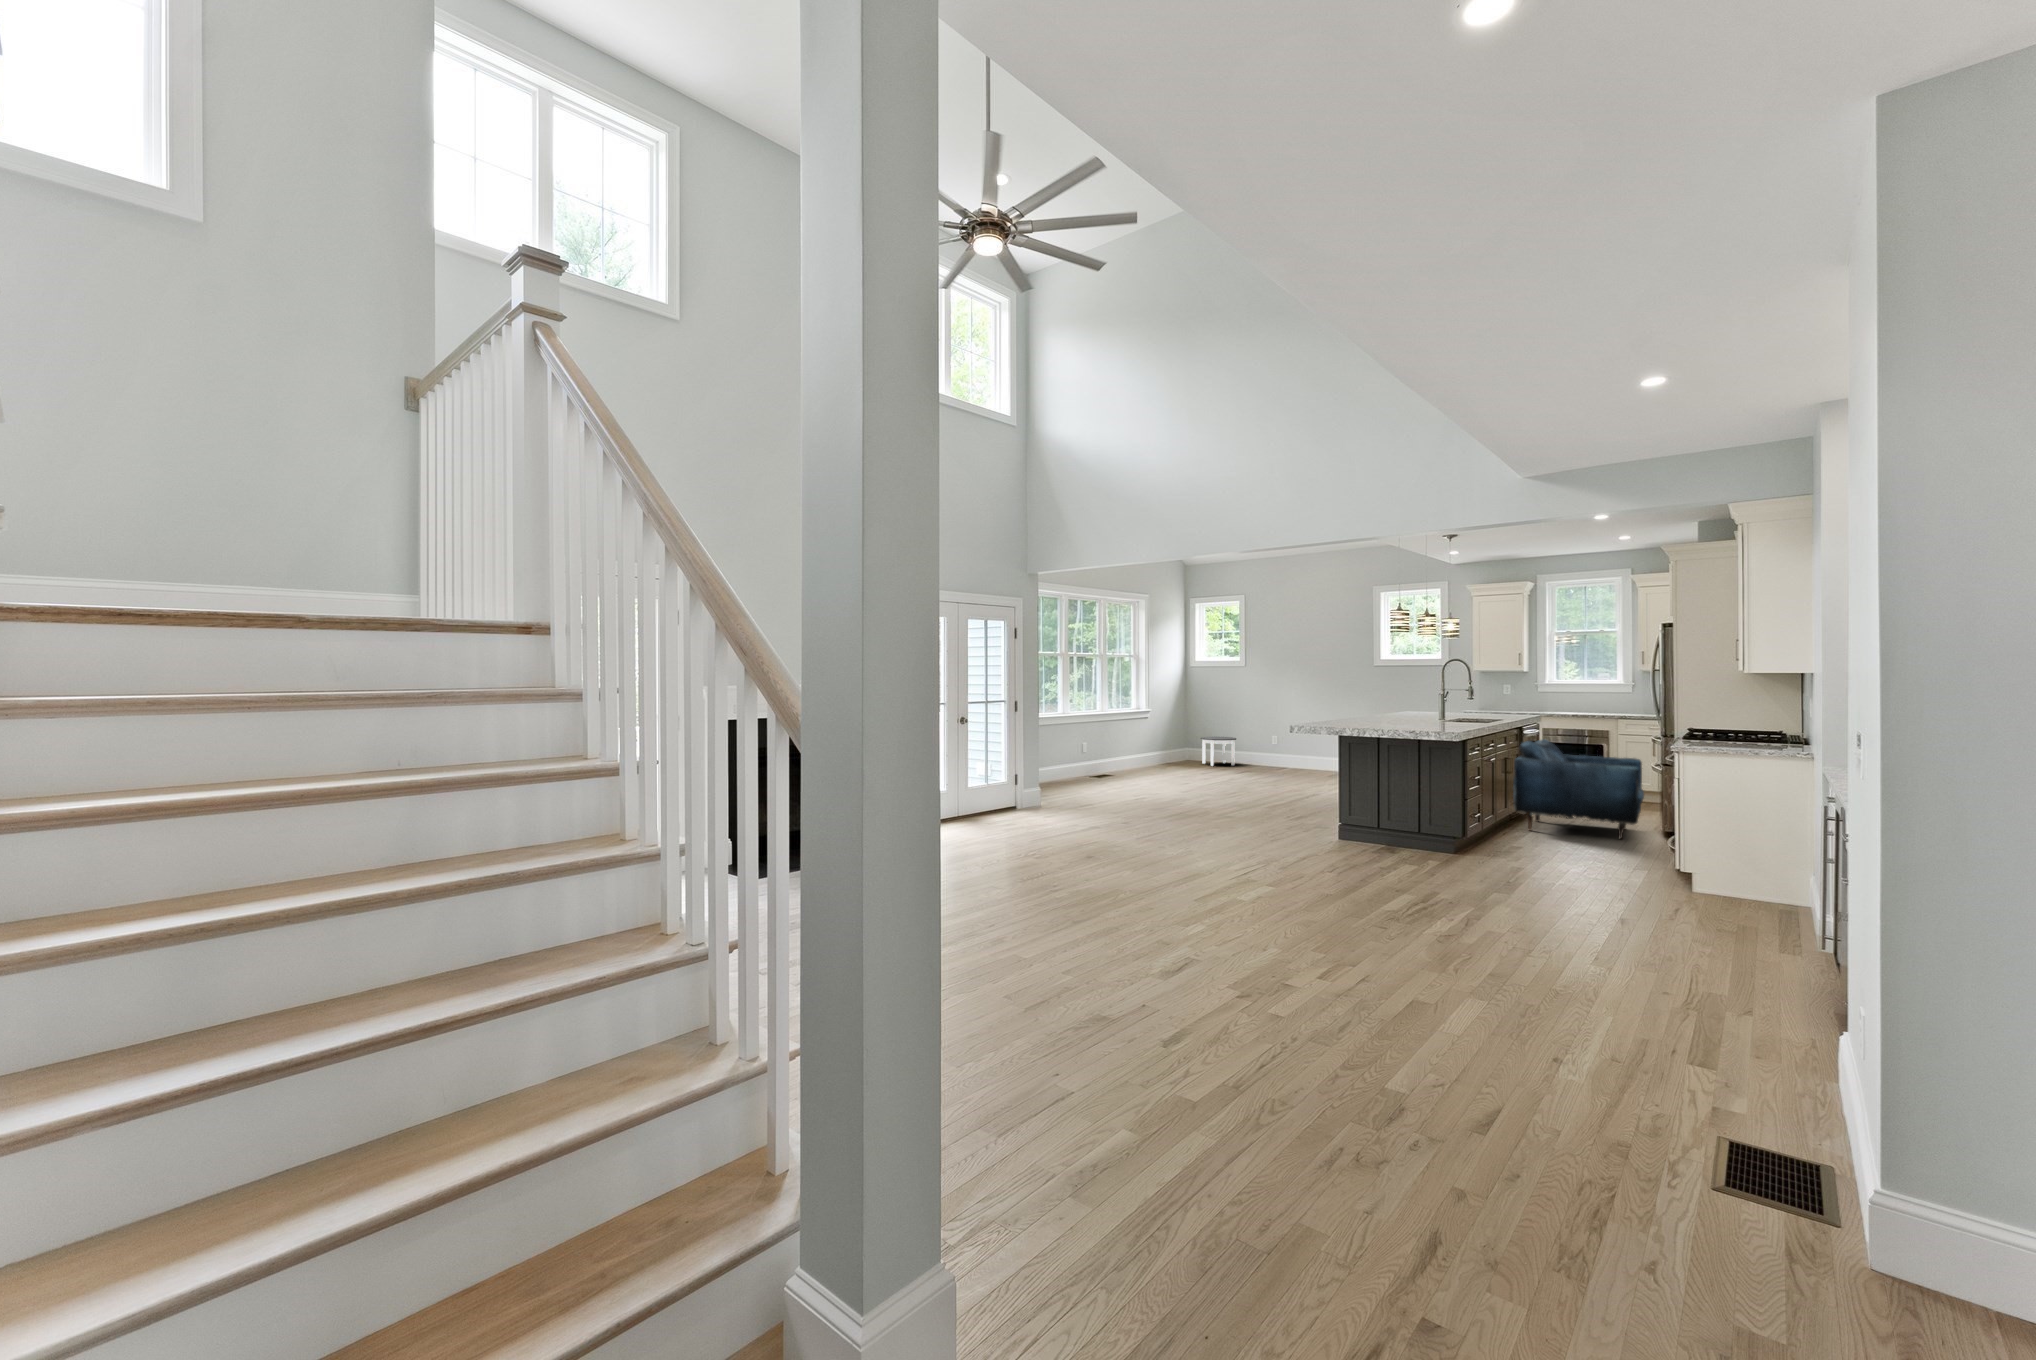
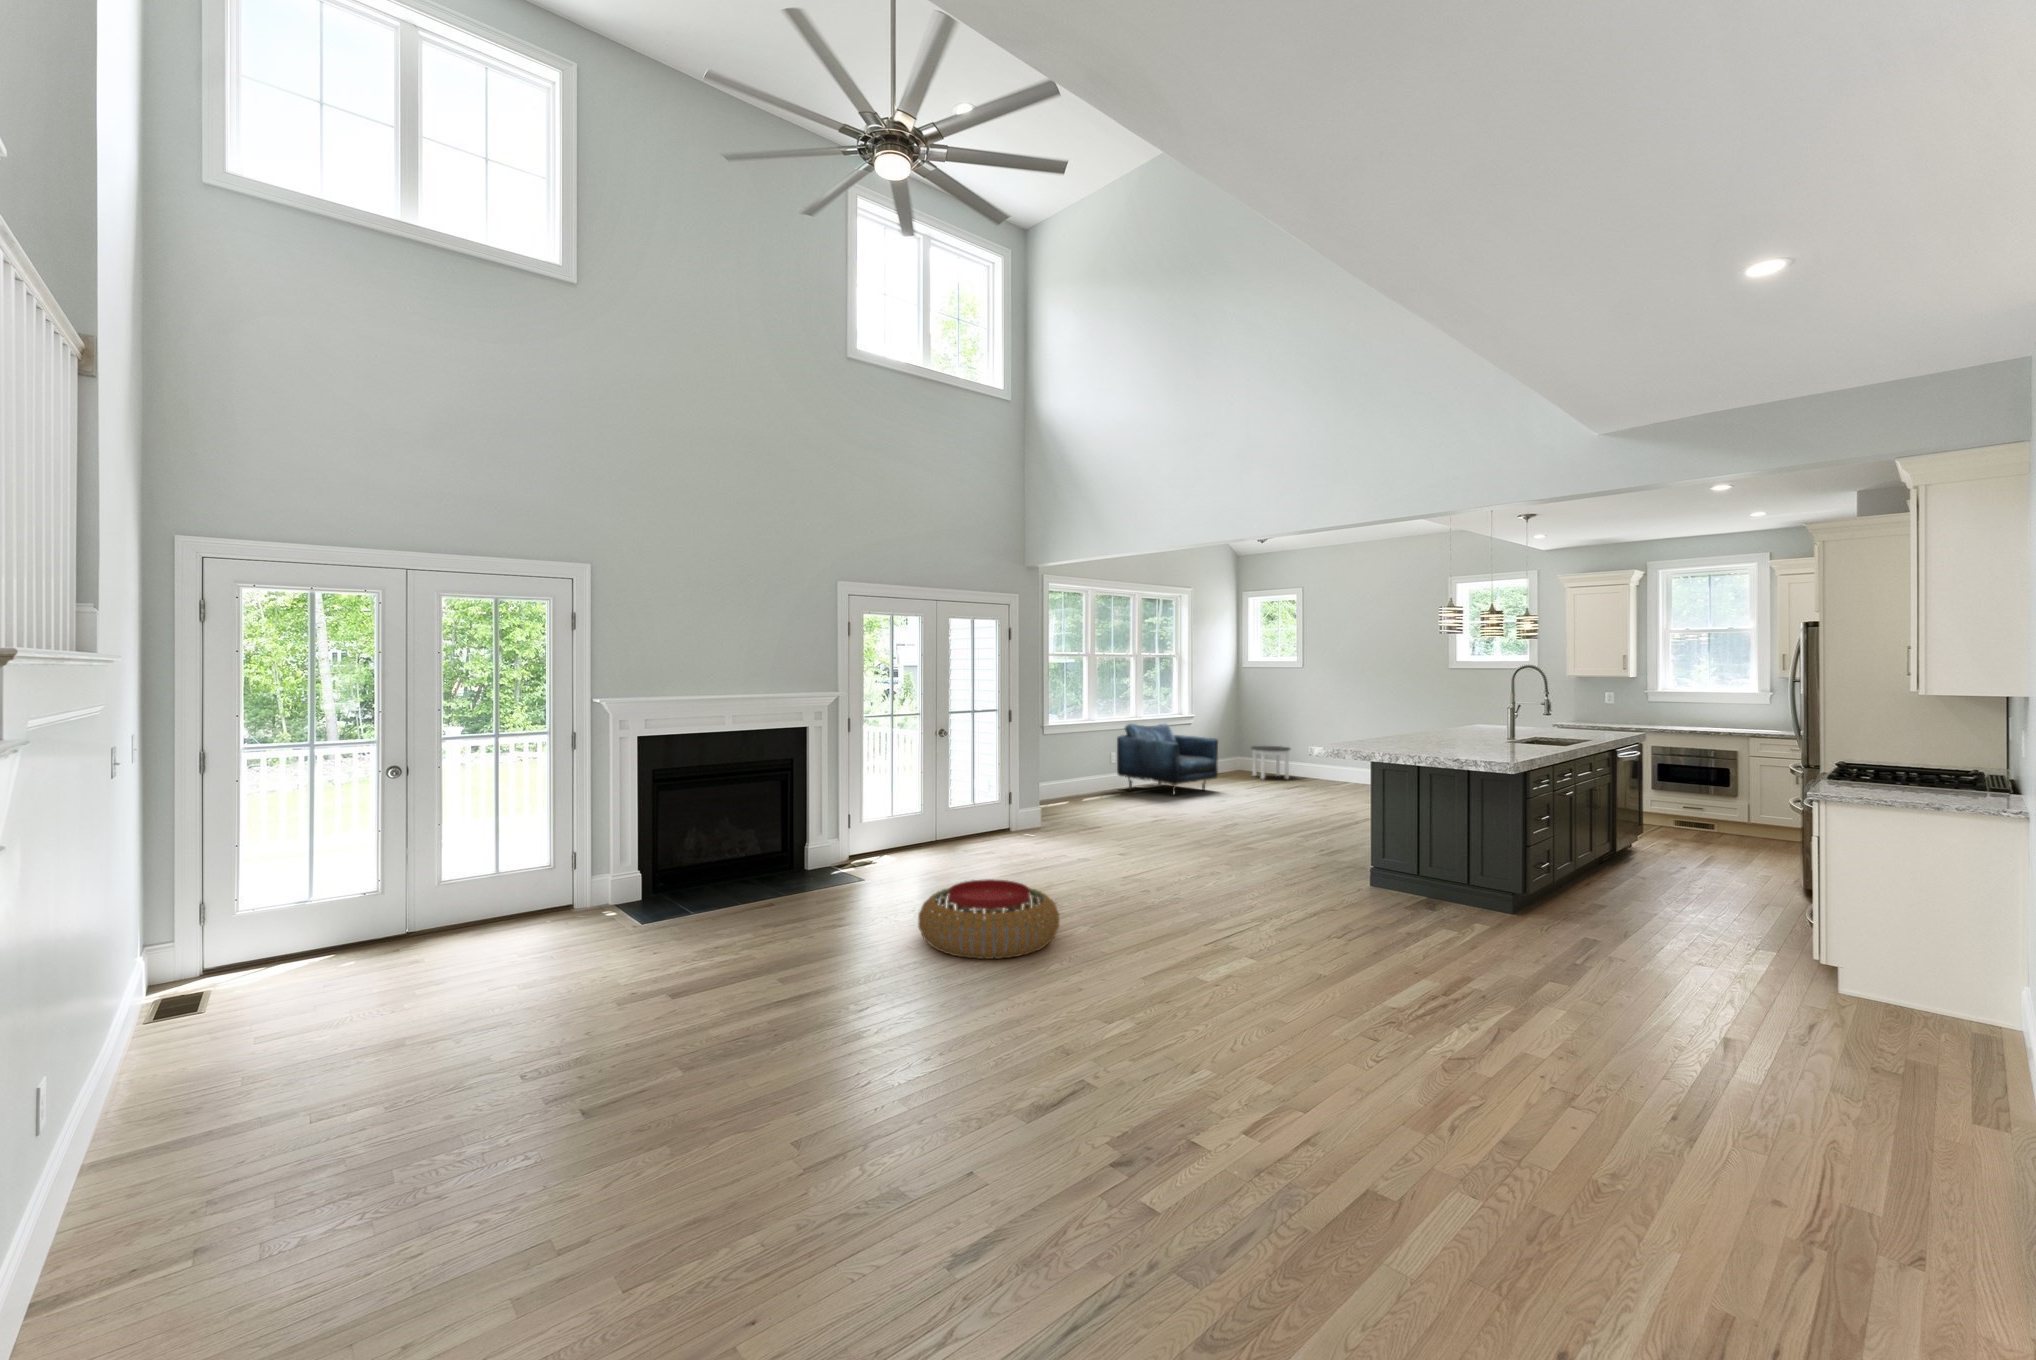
armchair: present [1513,739,1644,839] -> present [1117,724,1218,796]
pouf: none [998,833,1114,892] -> present [918,879,1059,959]

